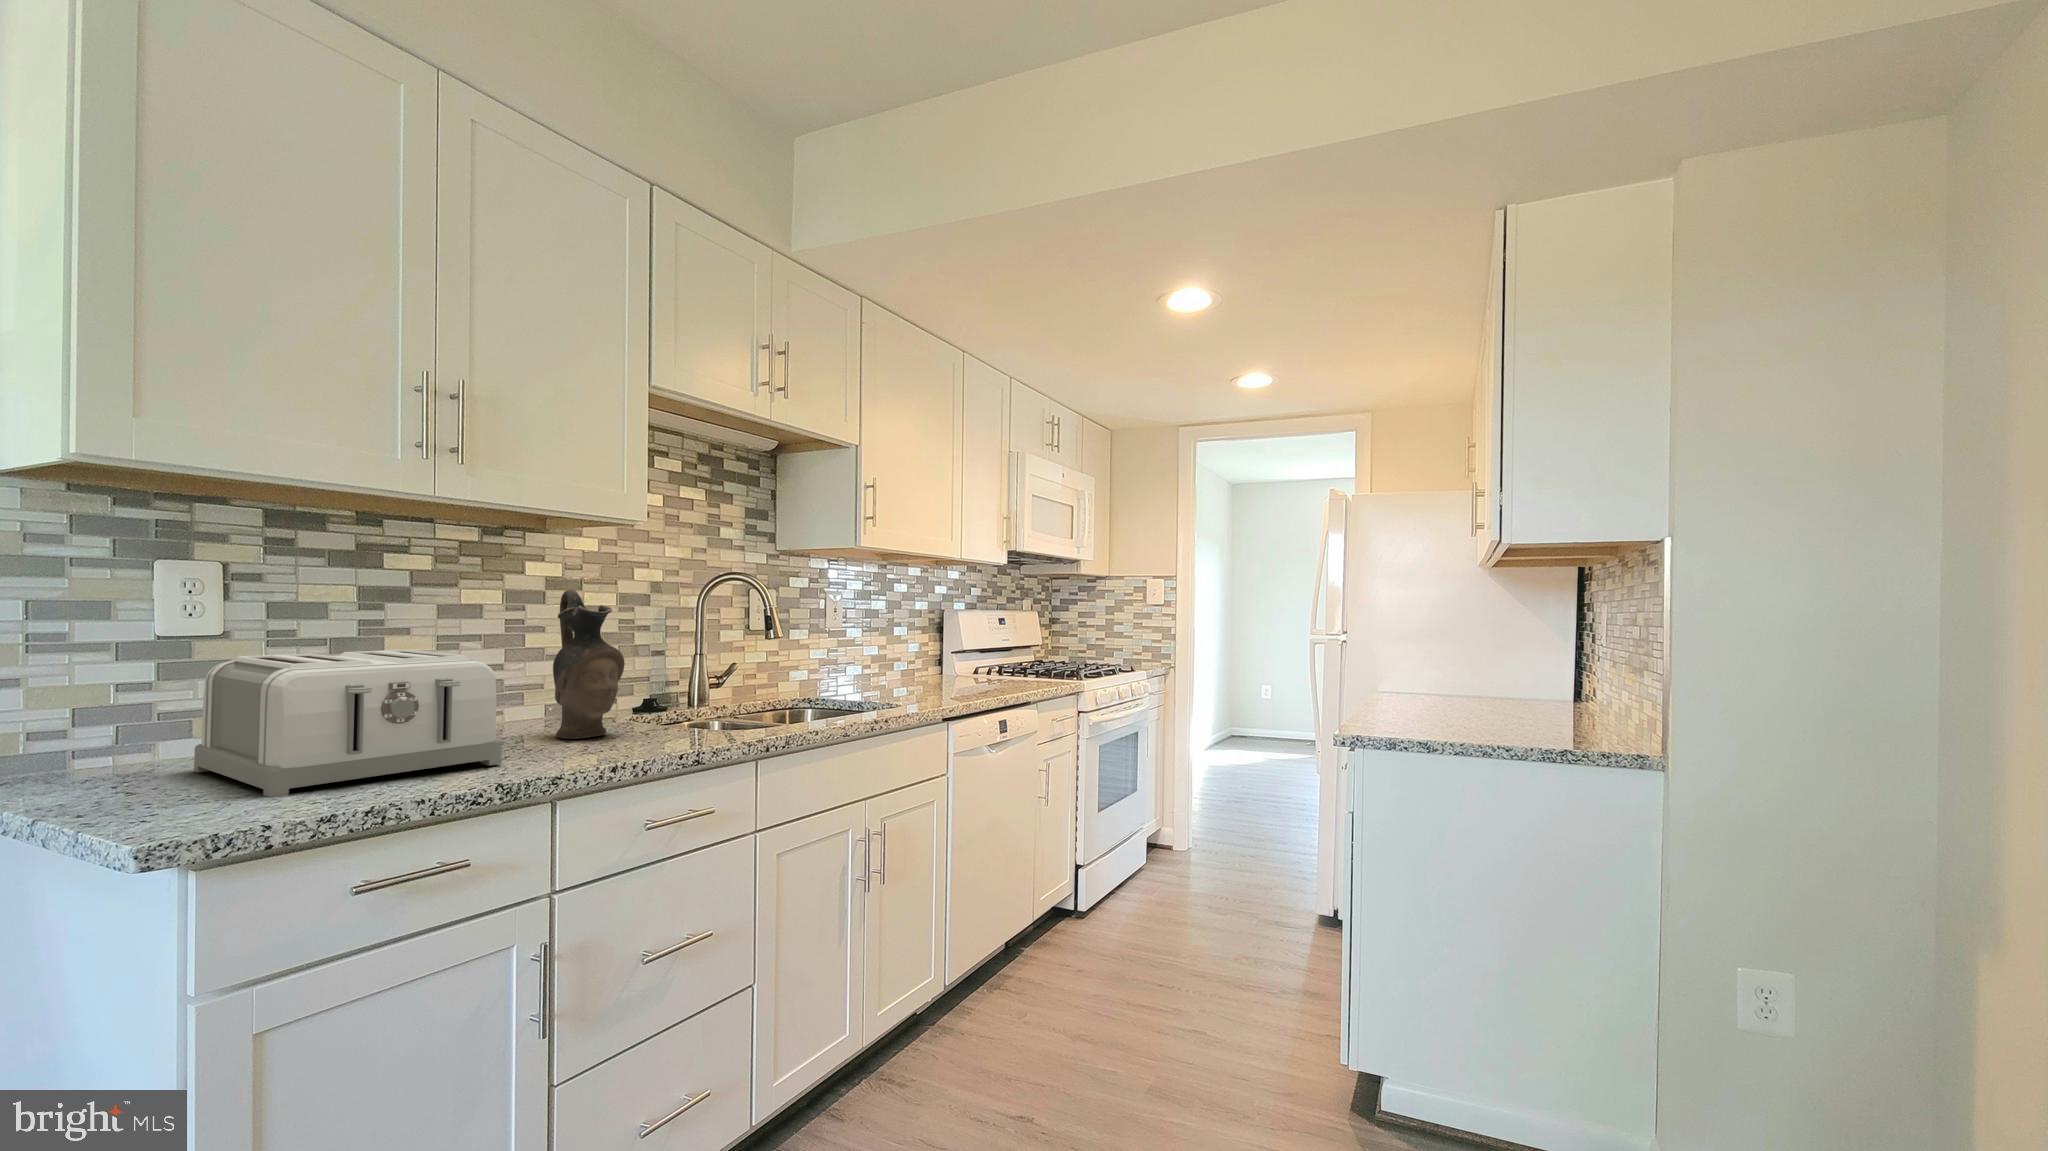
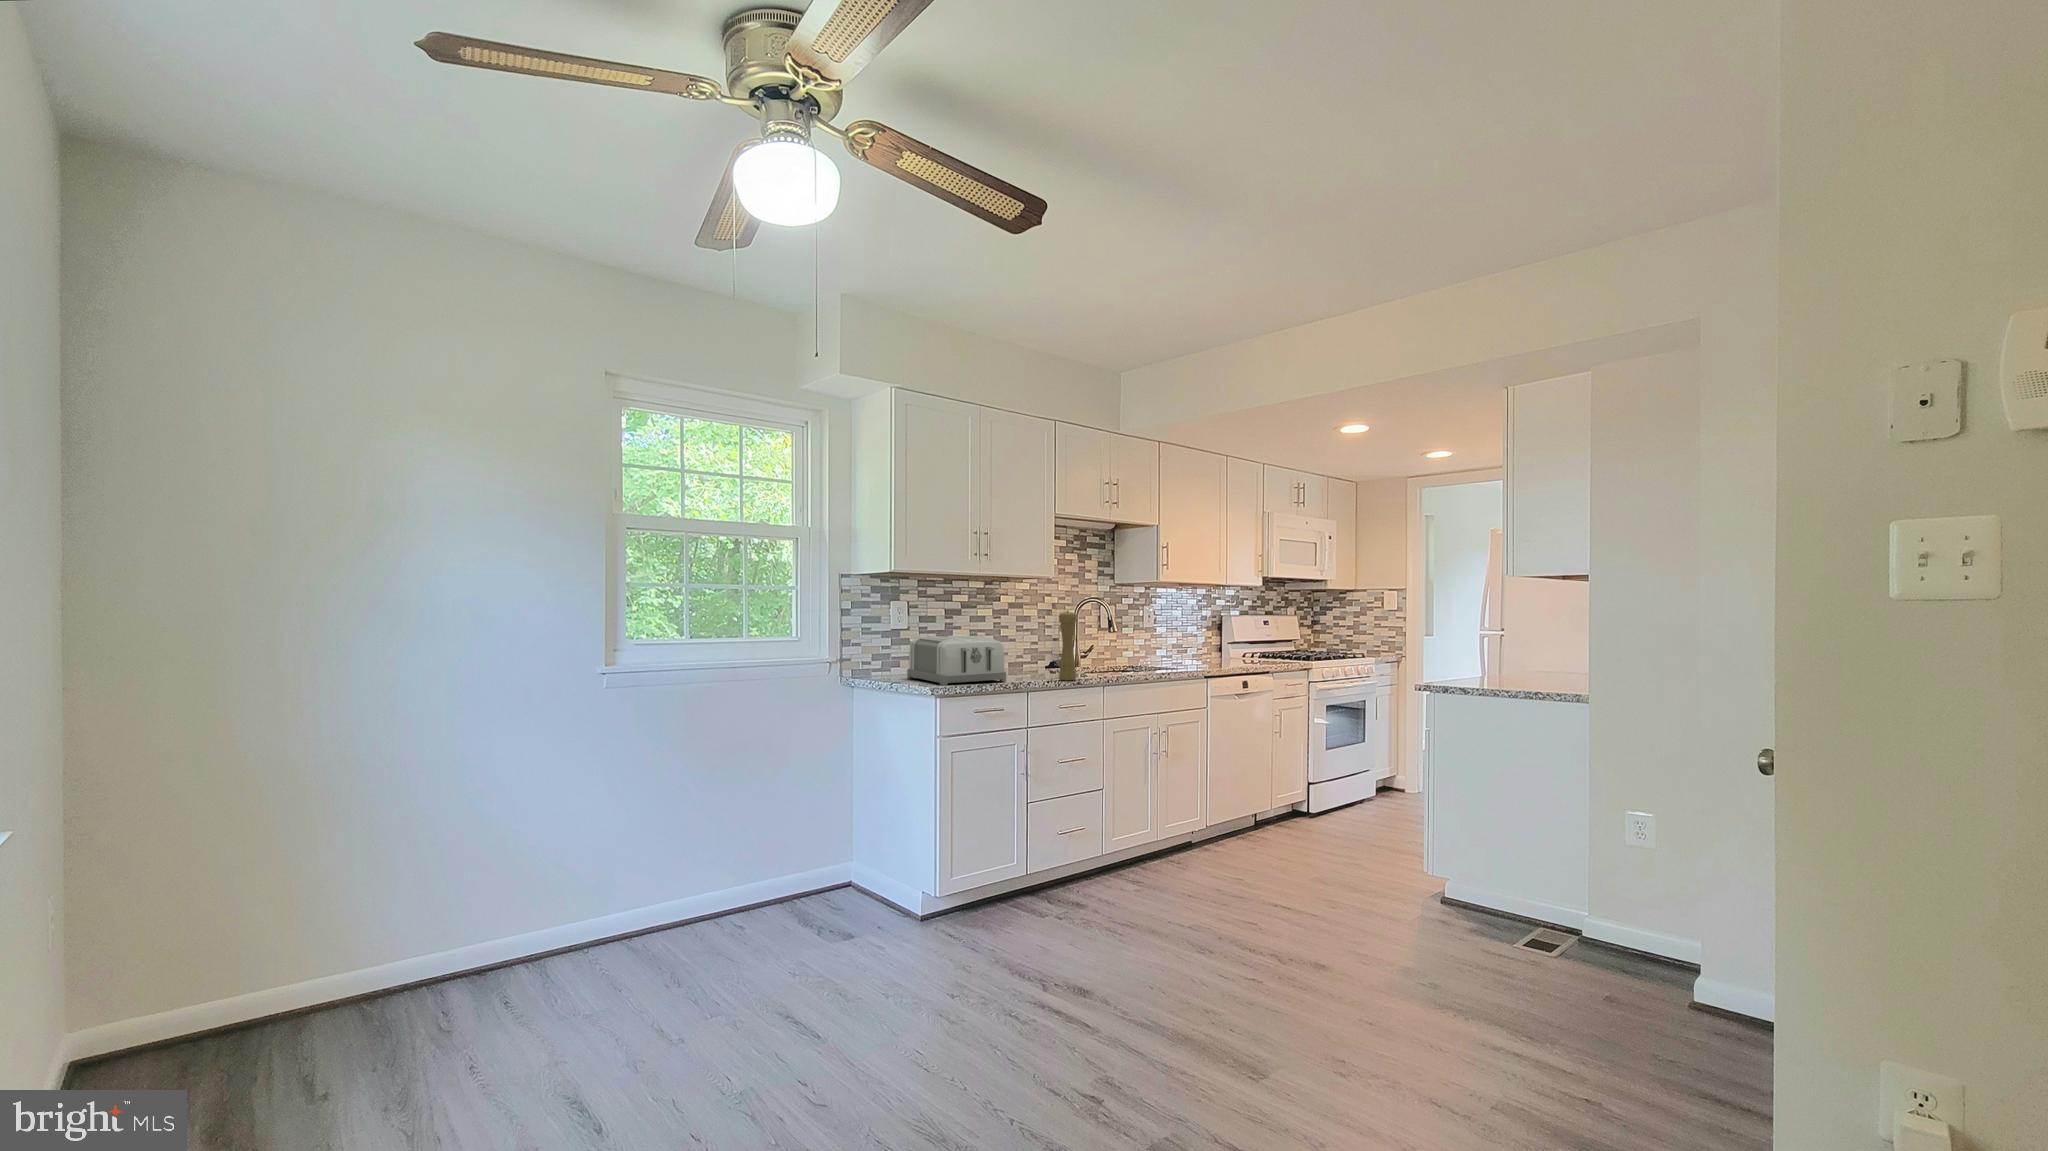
ceramic pitcher: present [553,589,625,739] -> none [1017,610,1046,676]
pepper mill: none [651,590,695,748] -> present [1059,611,1077,680]

